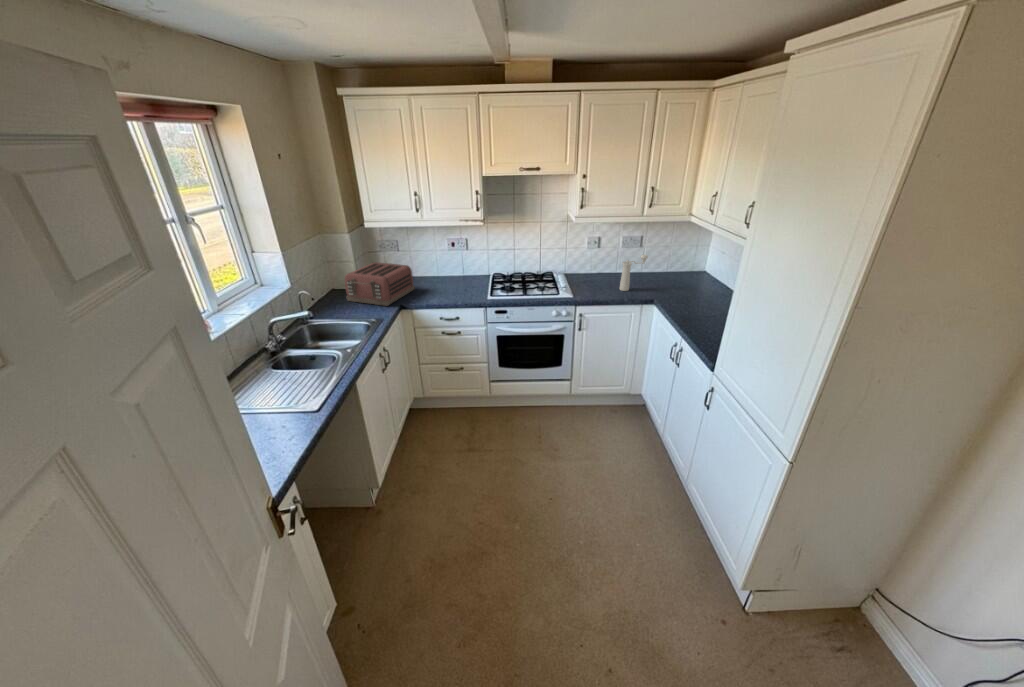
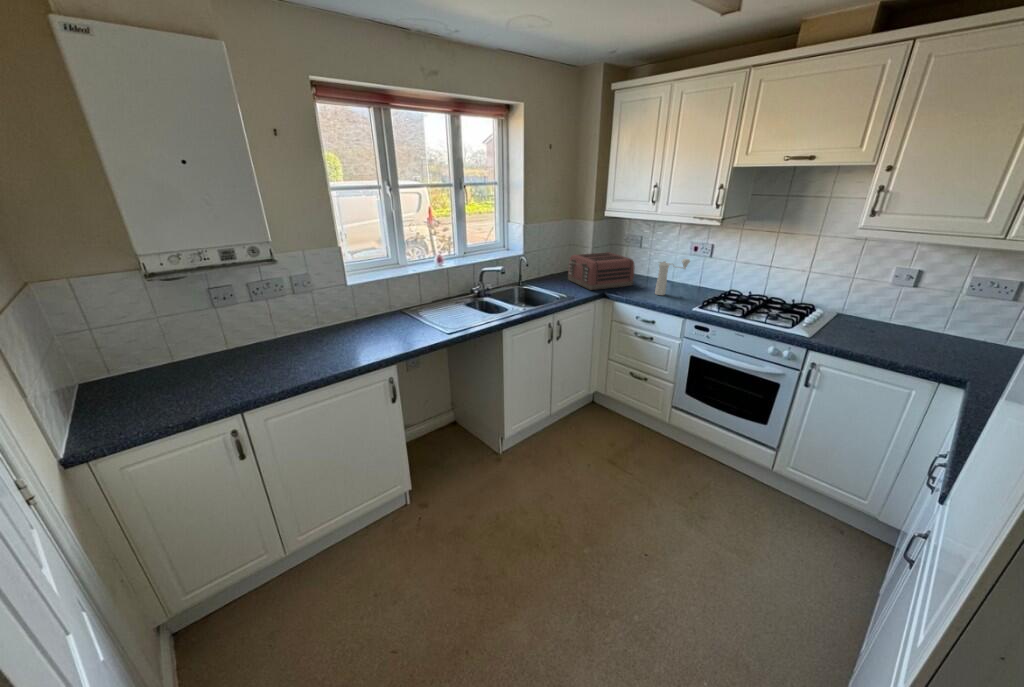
pepper mill: present [620,255,648,291] -> present [655,259,690,295]

